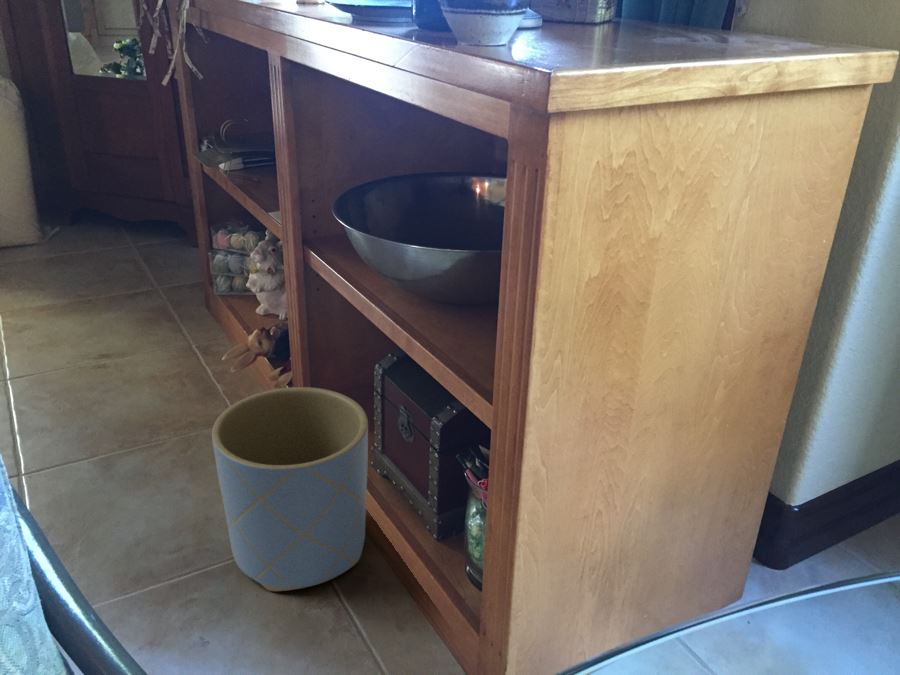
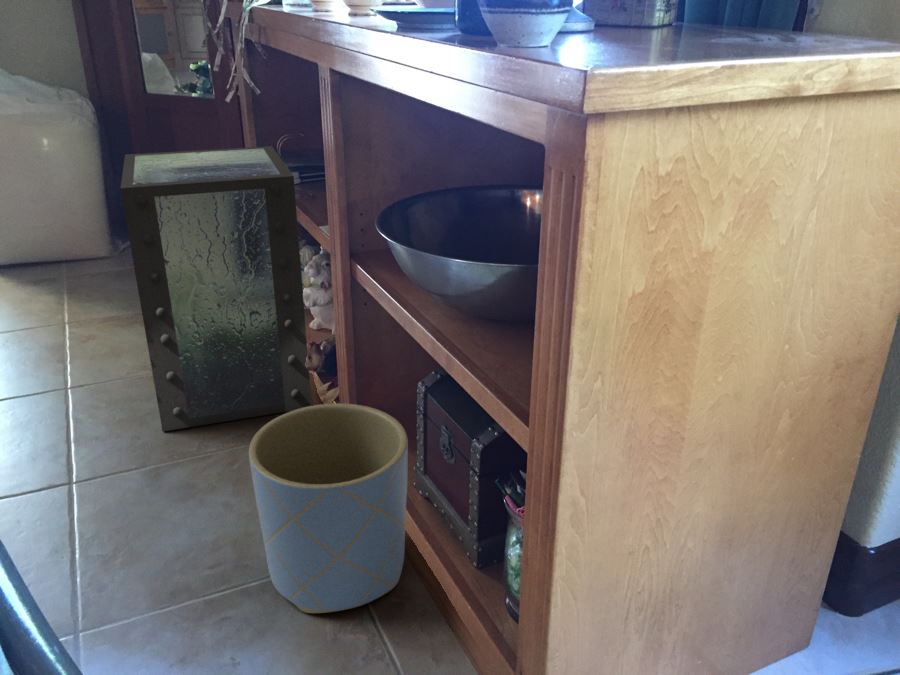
storage box: none [62,131,262,421] -> present [120,146,312,431]

